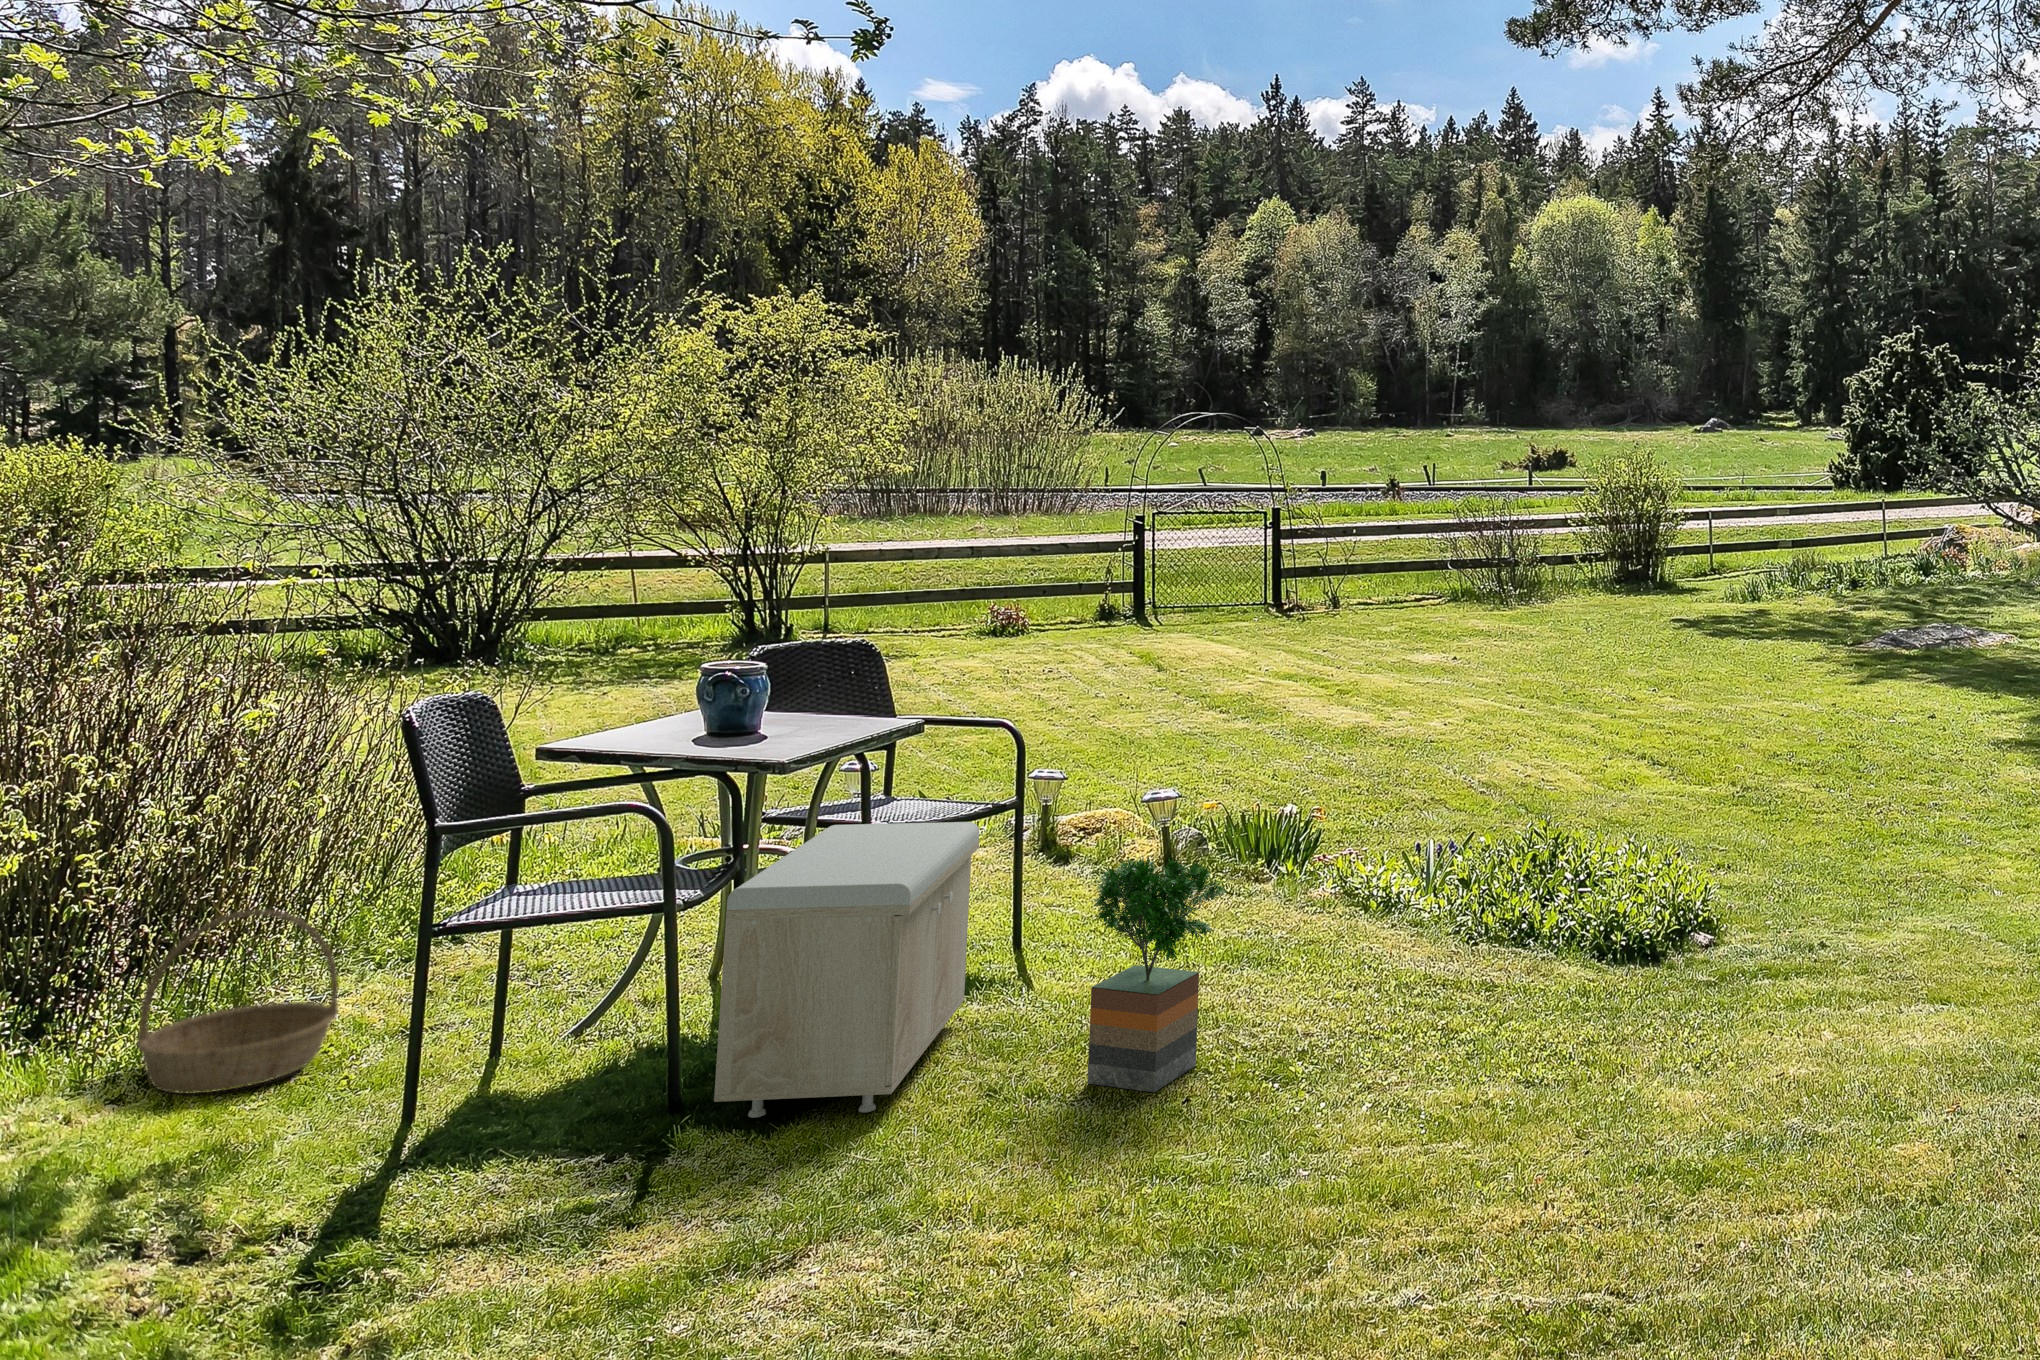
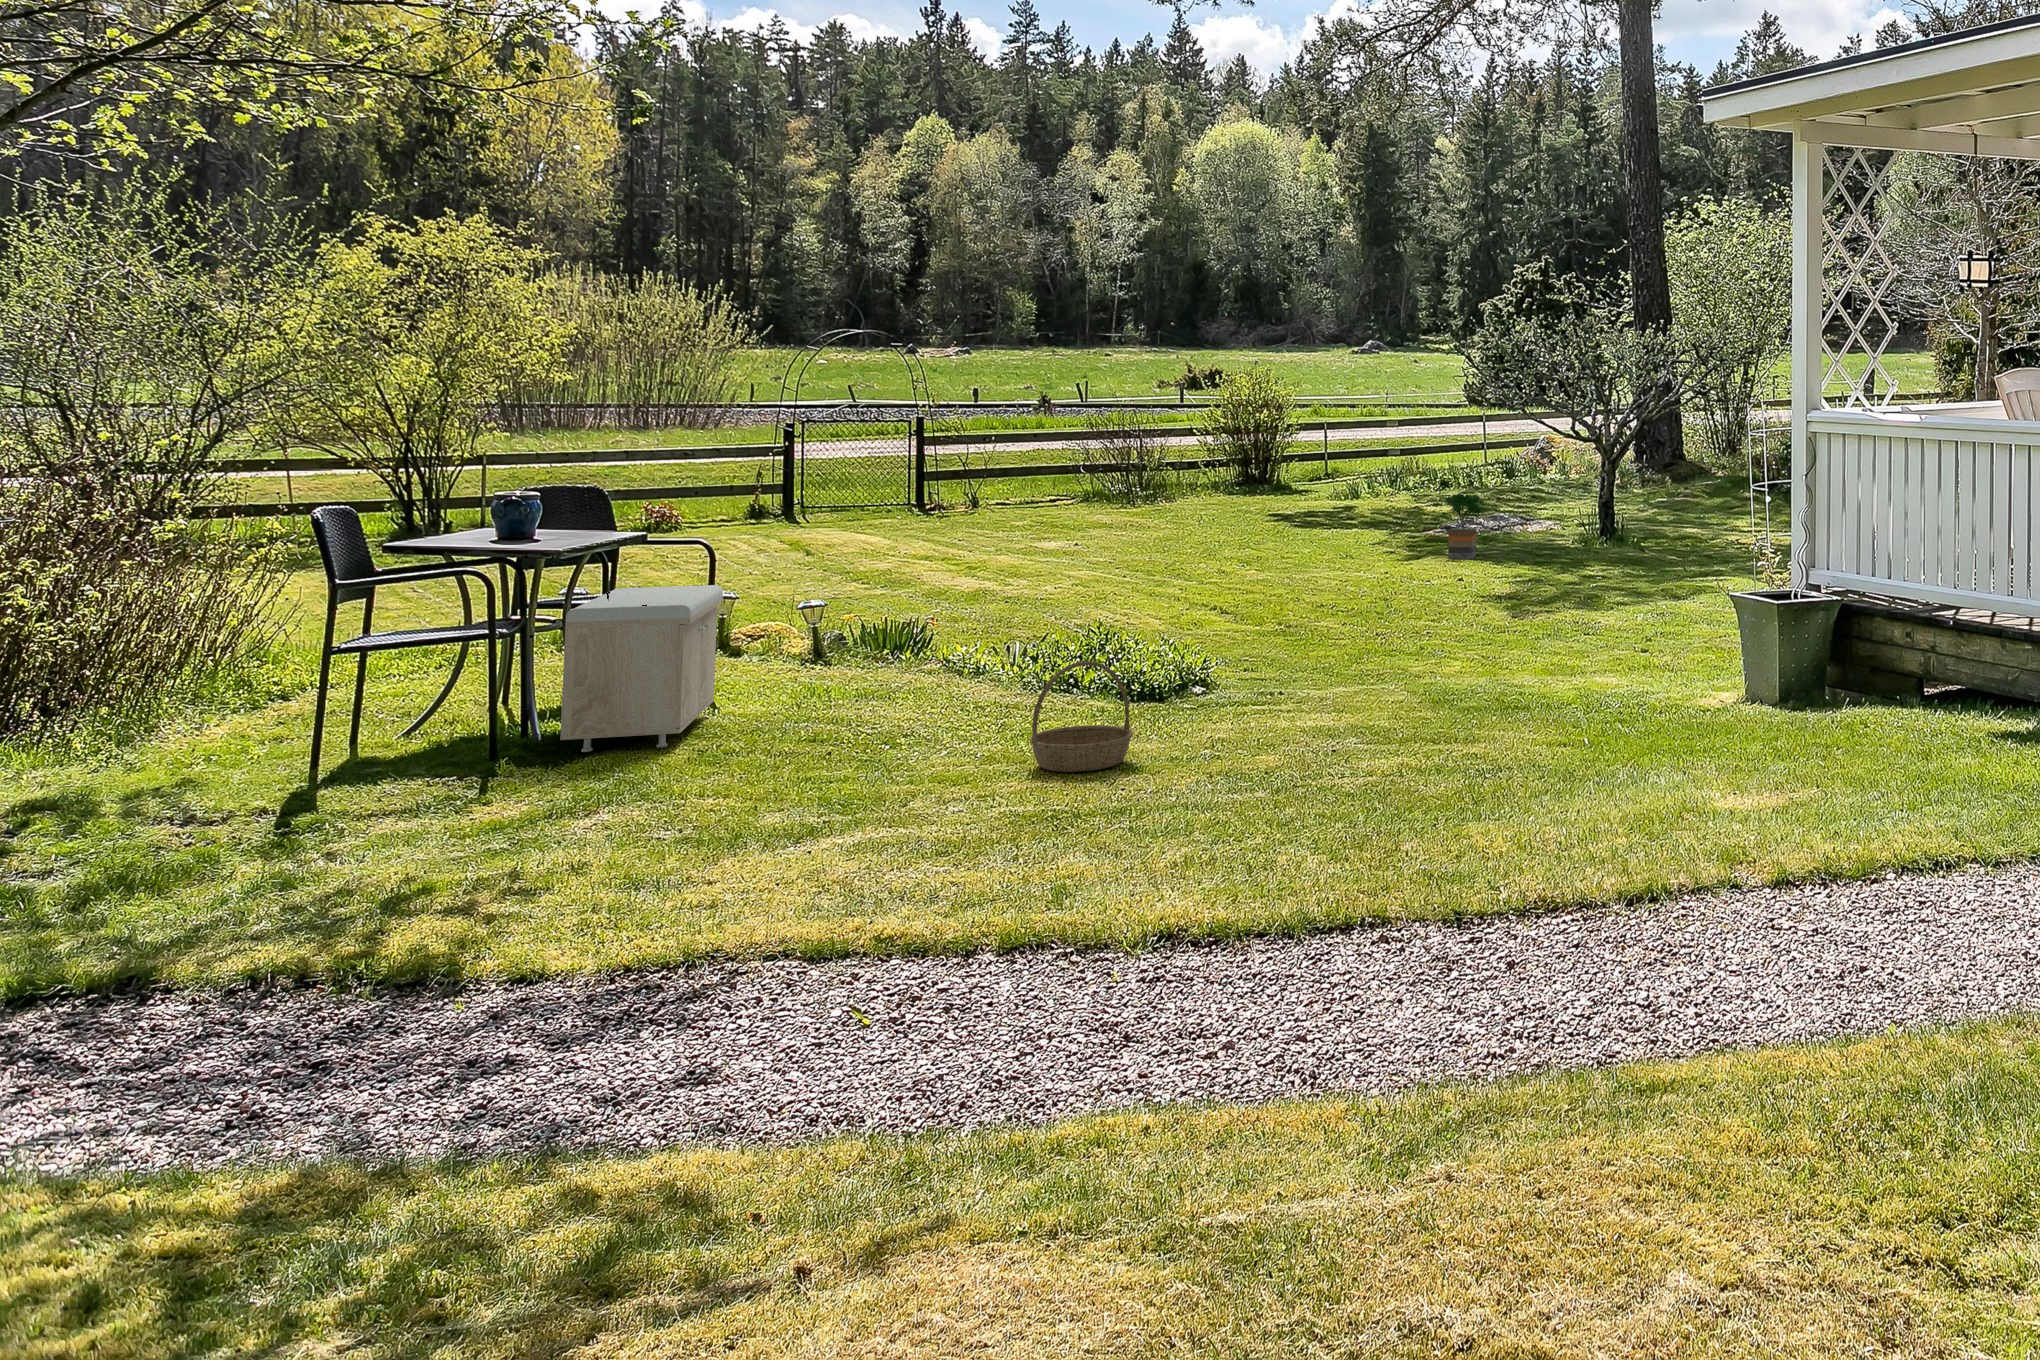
potted tree: present [1087,857,1226,1092] -> present [1444,493,1484,559]
basket: present [137,910,338,1094] -> present [1030,661,1133,772]

